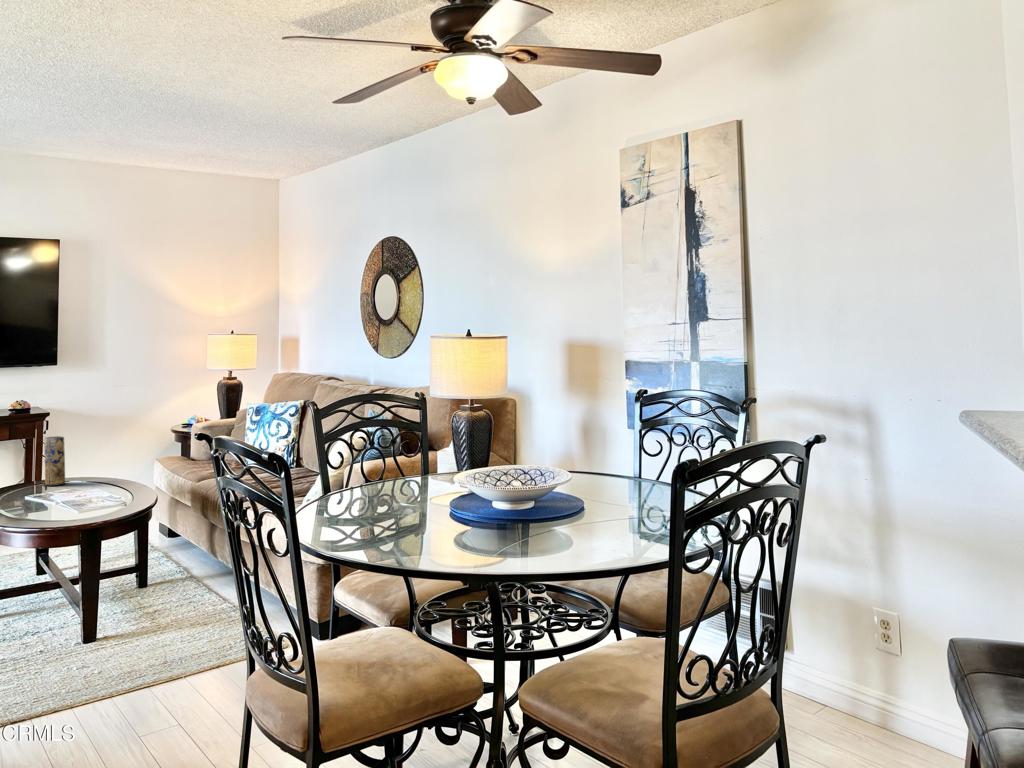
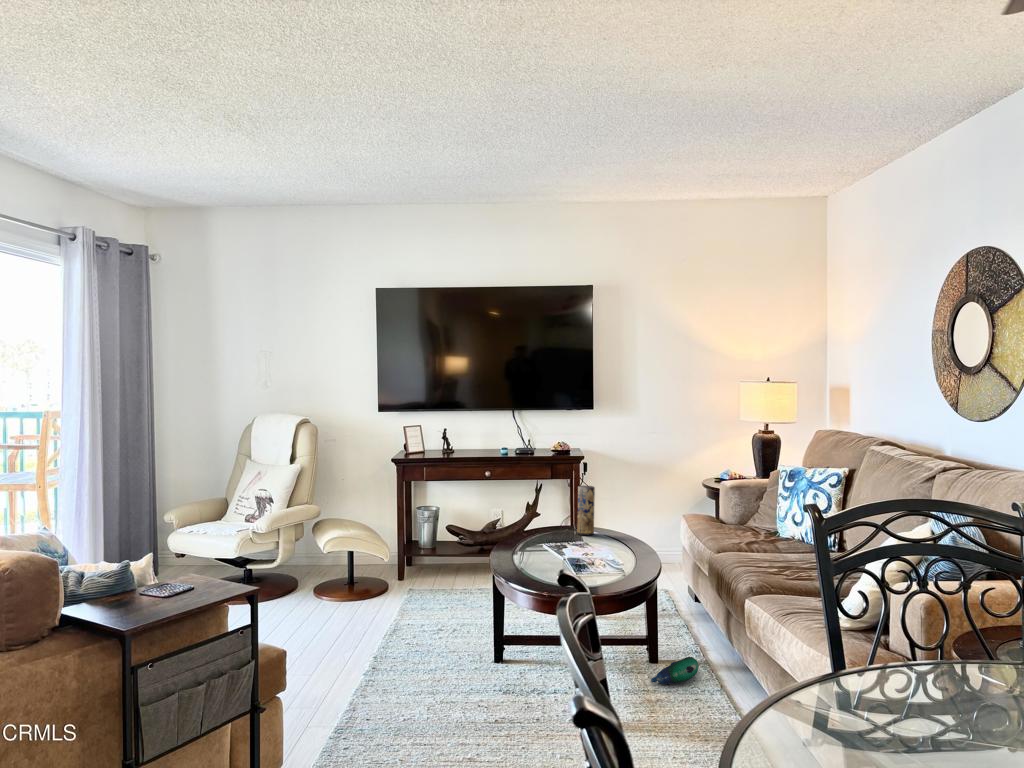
plush toy: none [142,573,187,603] -> present [651,657,699,685]

